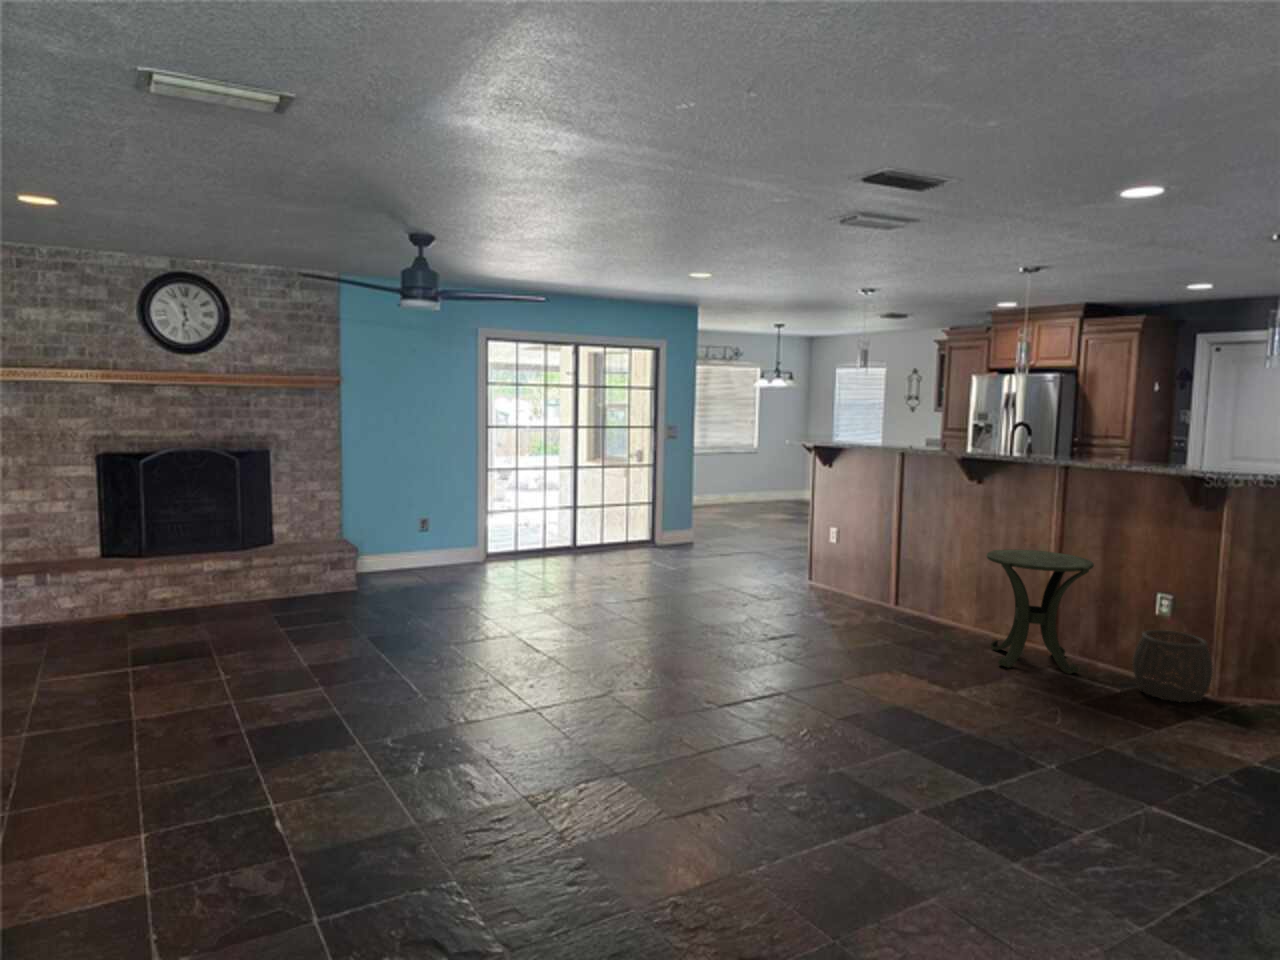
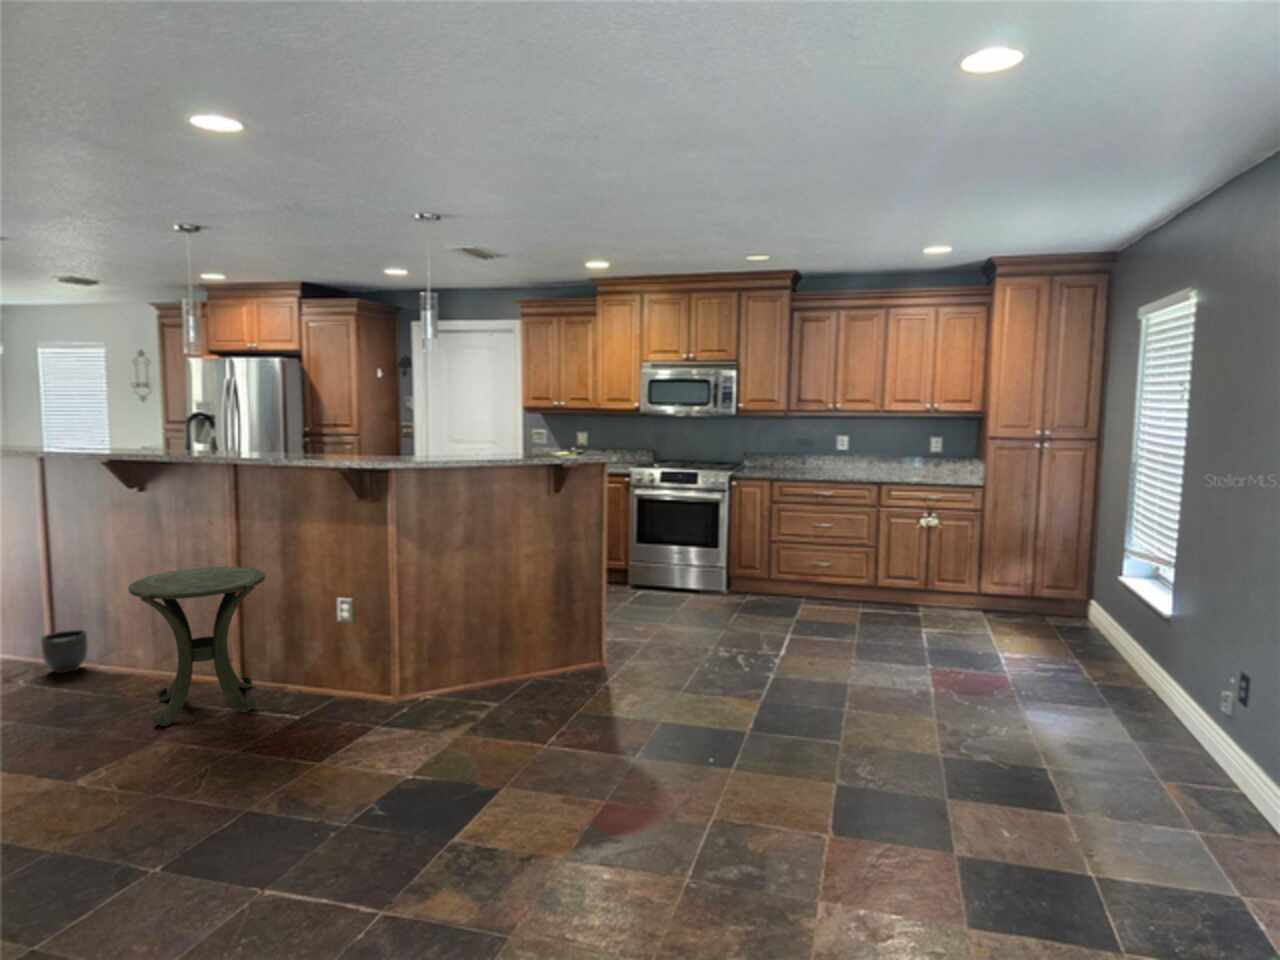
planter: none [897,584,927,616] -> present [41,630,88,673]
woven basket: present [1133,630,1213,702] -> none [308,638,390,721]

